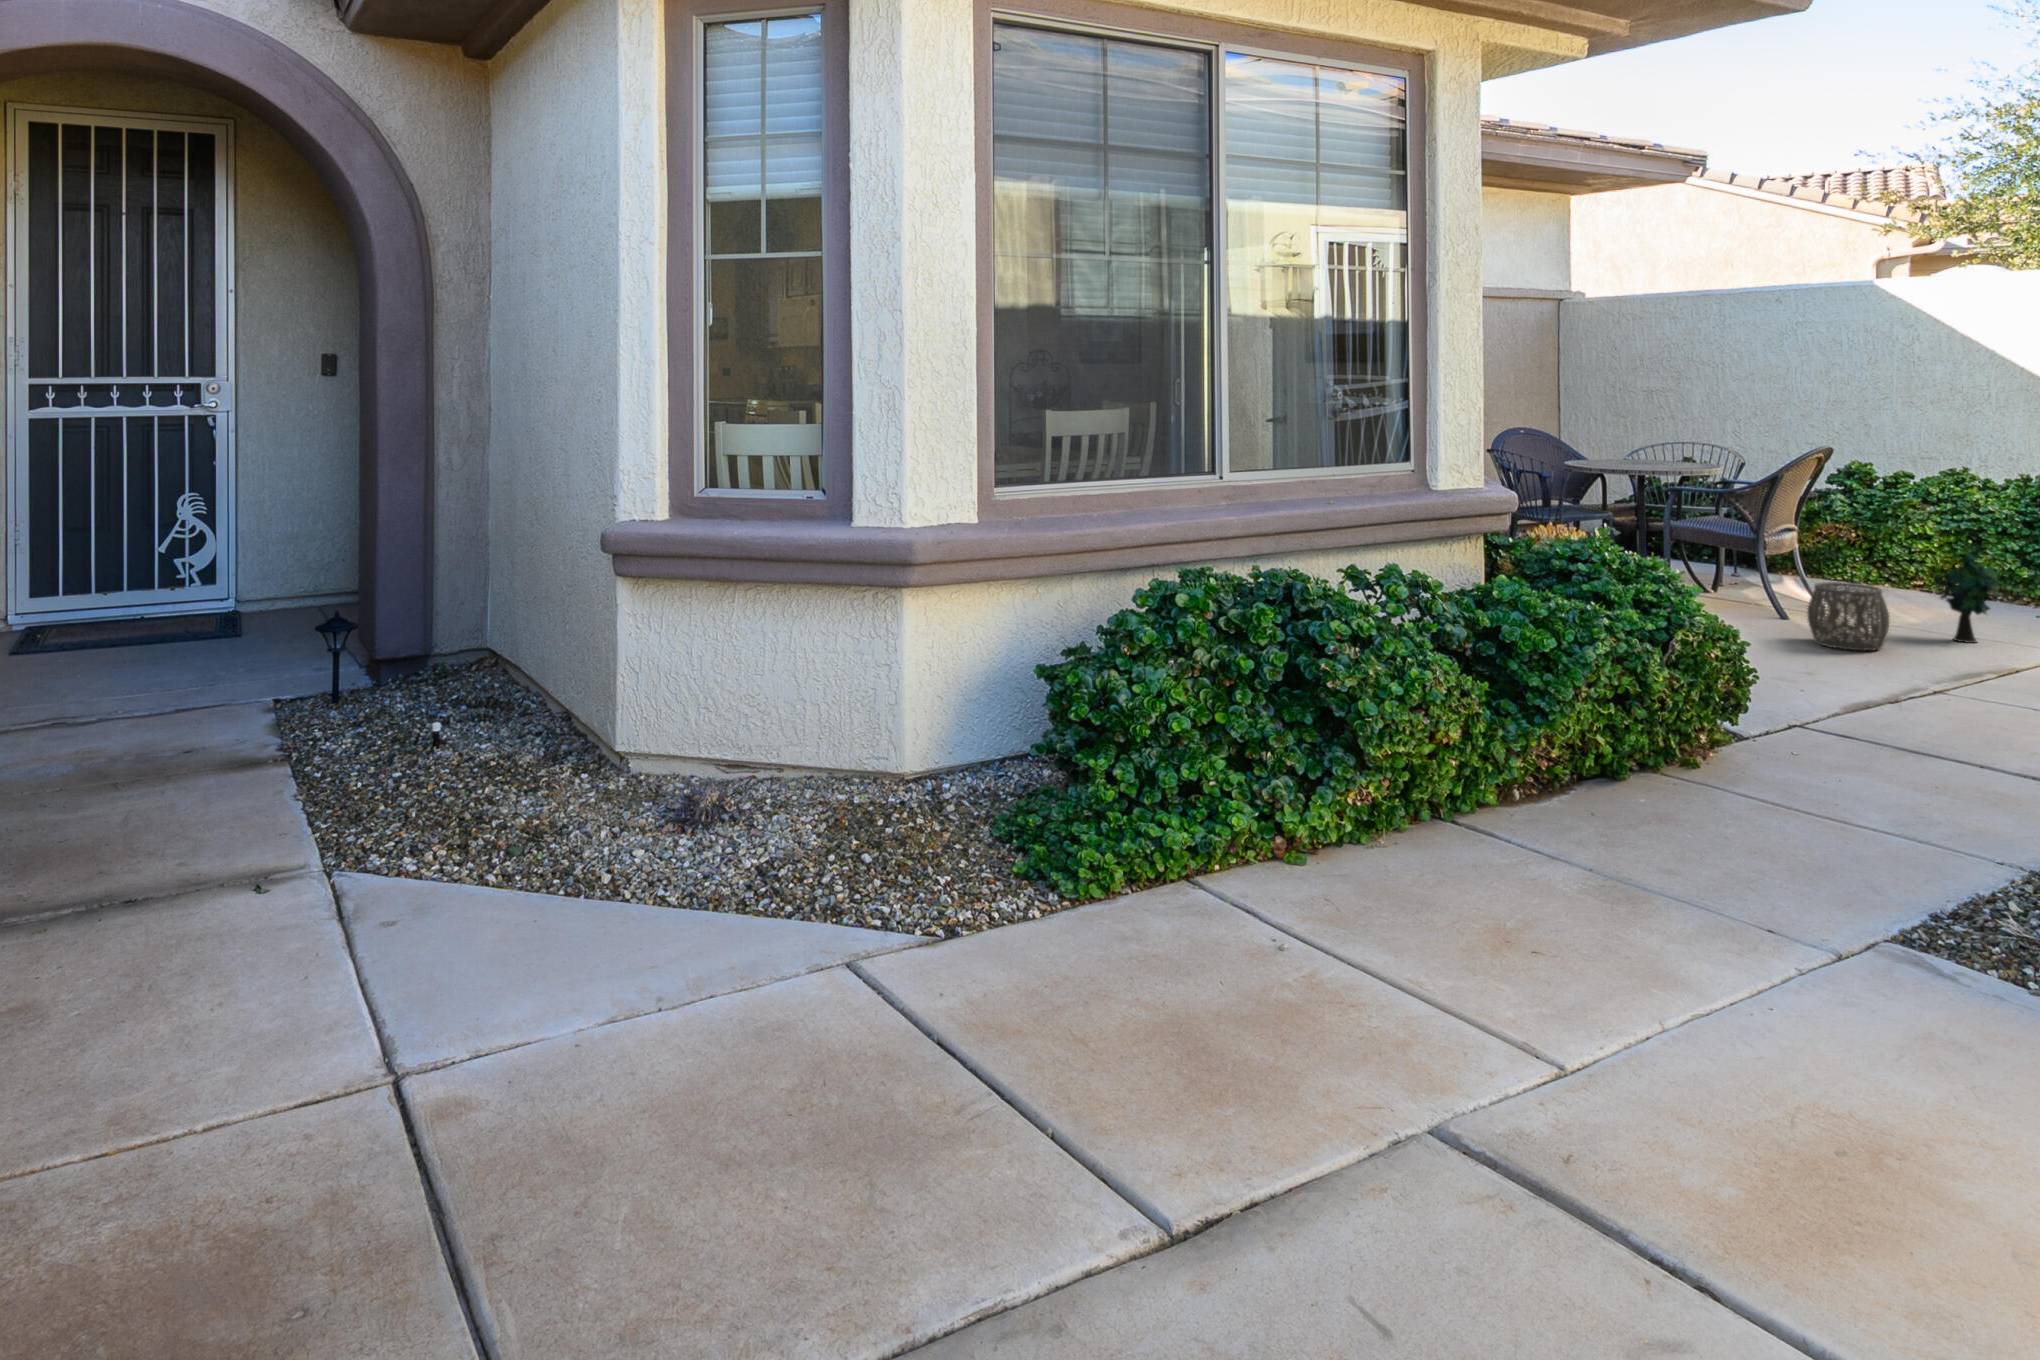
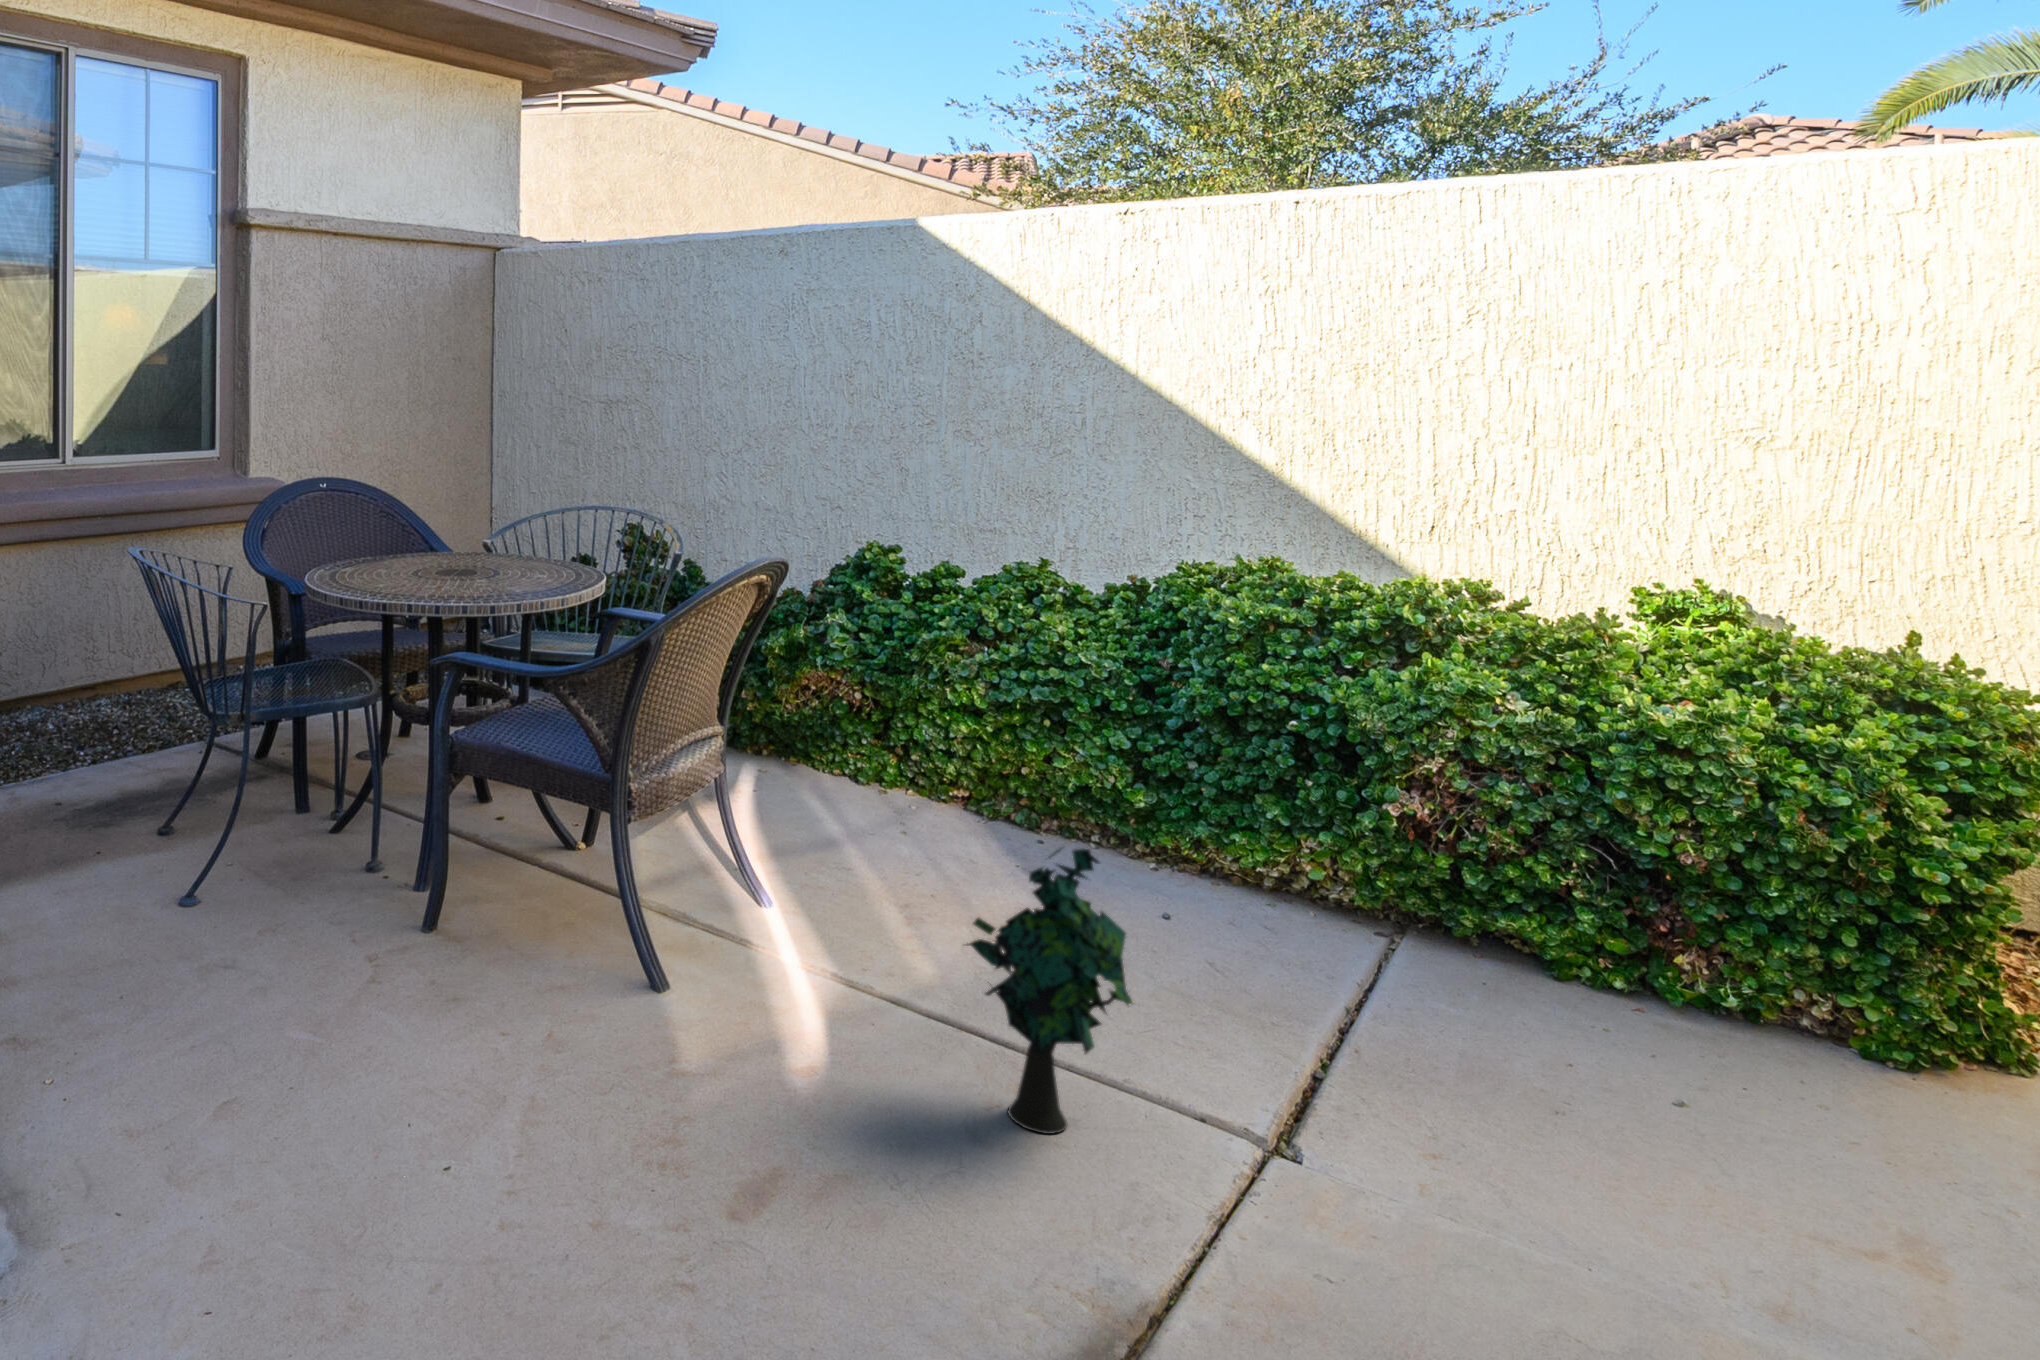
woven basket: present [1807,582,1889,651] -> none [625,982,847,1264]

